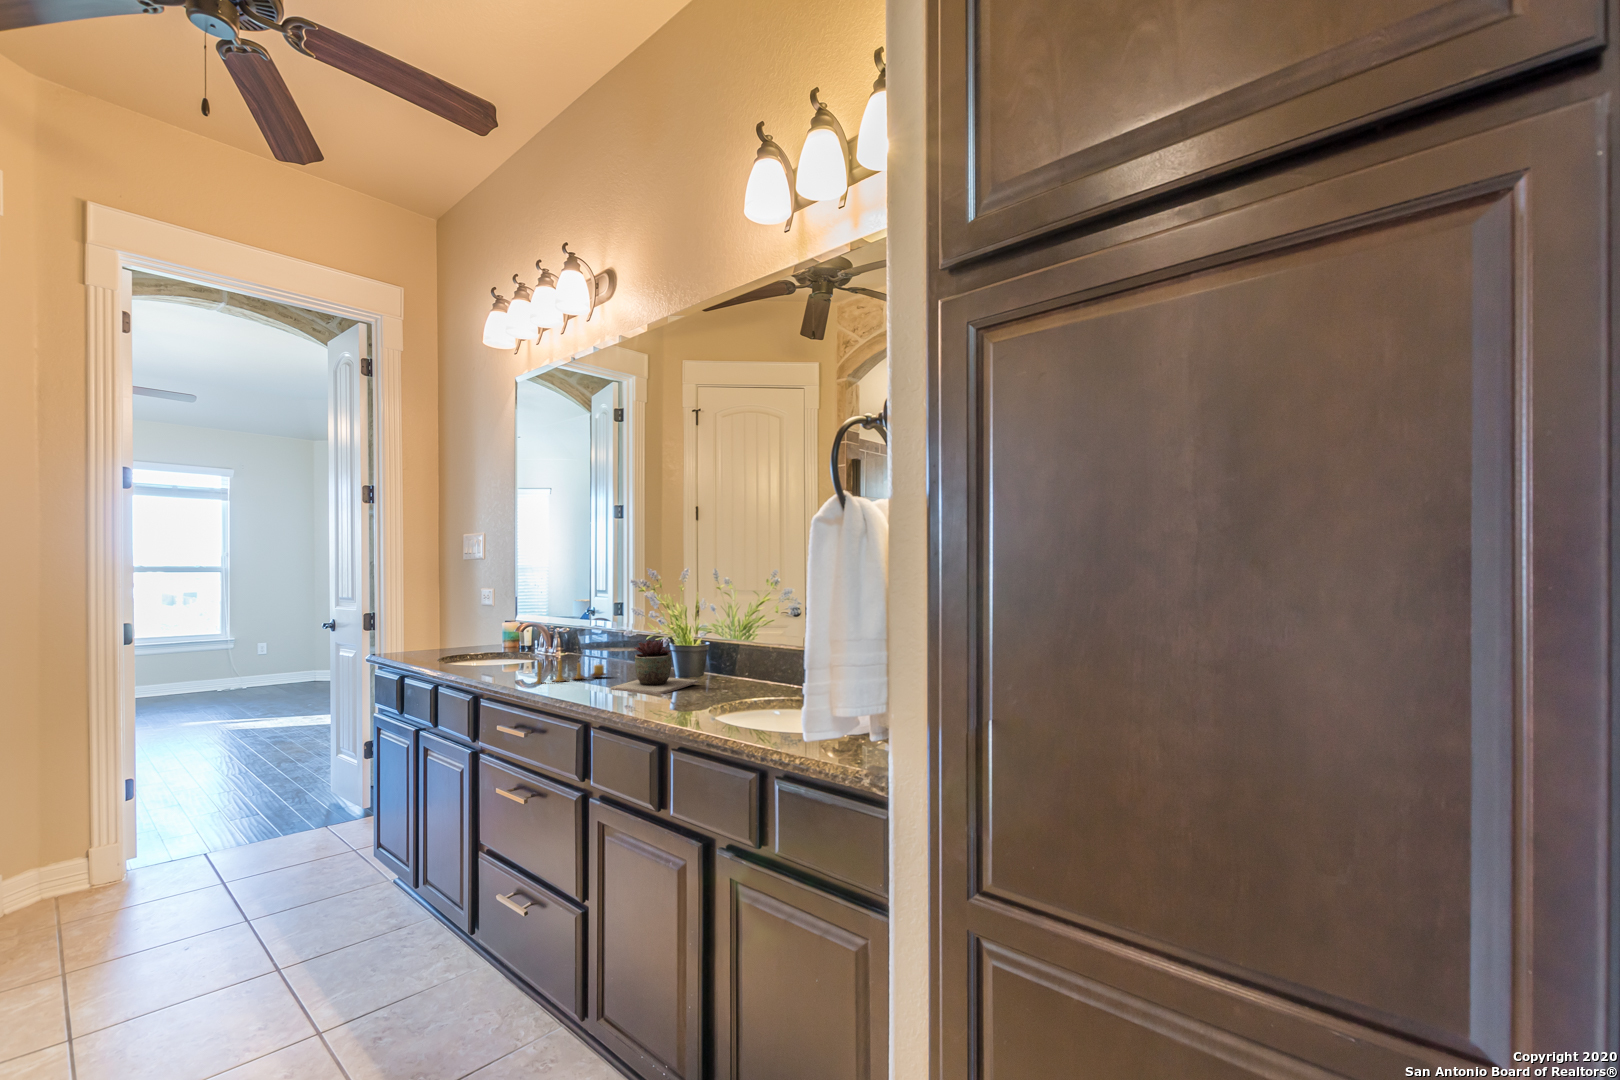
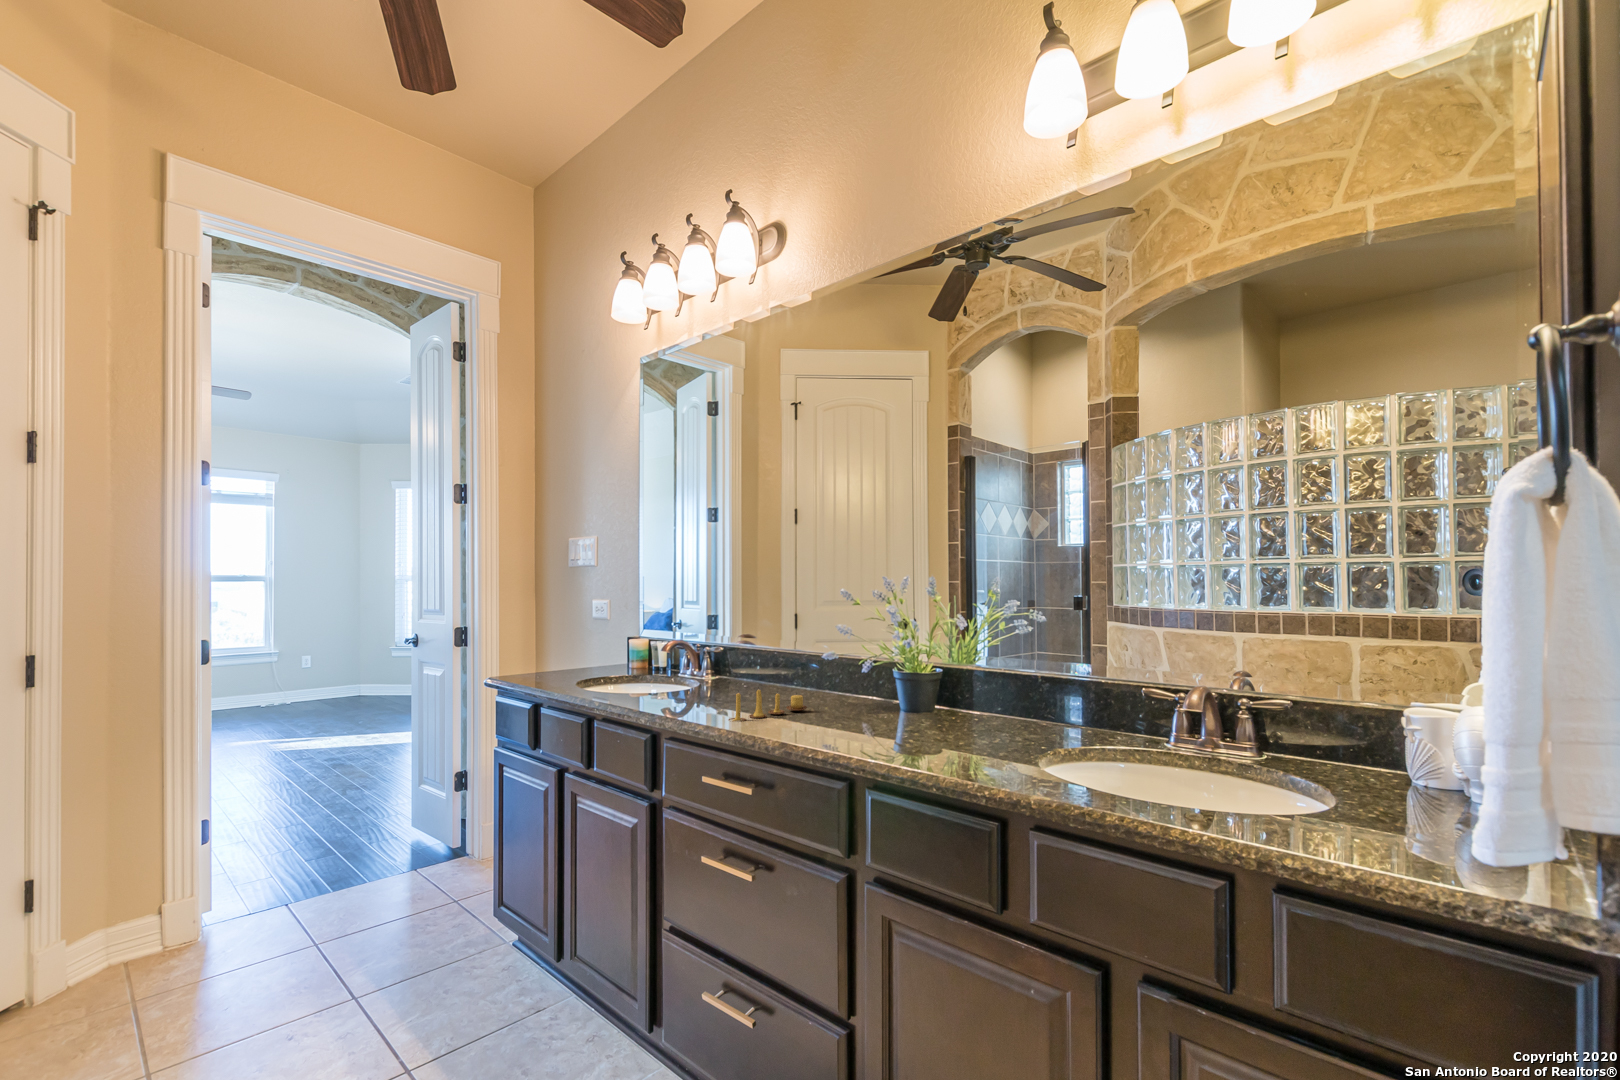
succulent plant: present [611,640,698,694] -> none [840,666,936,738]

